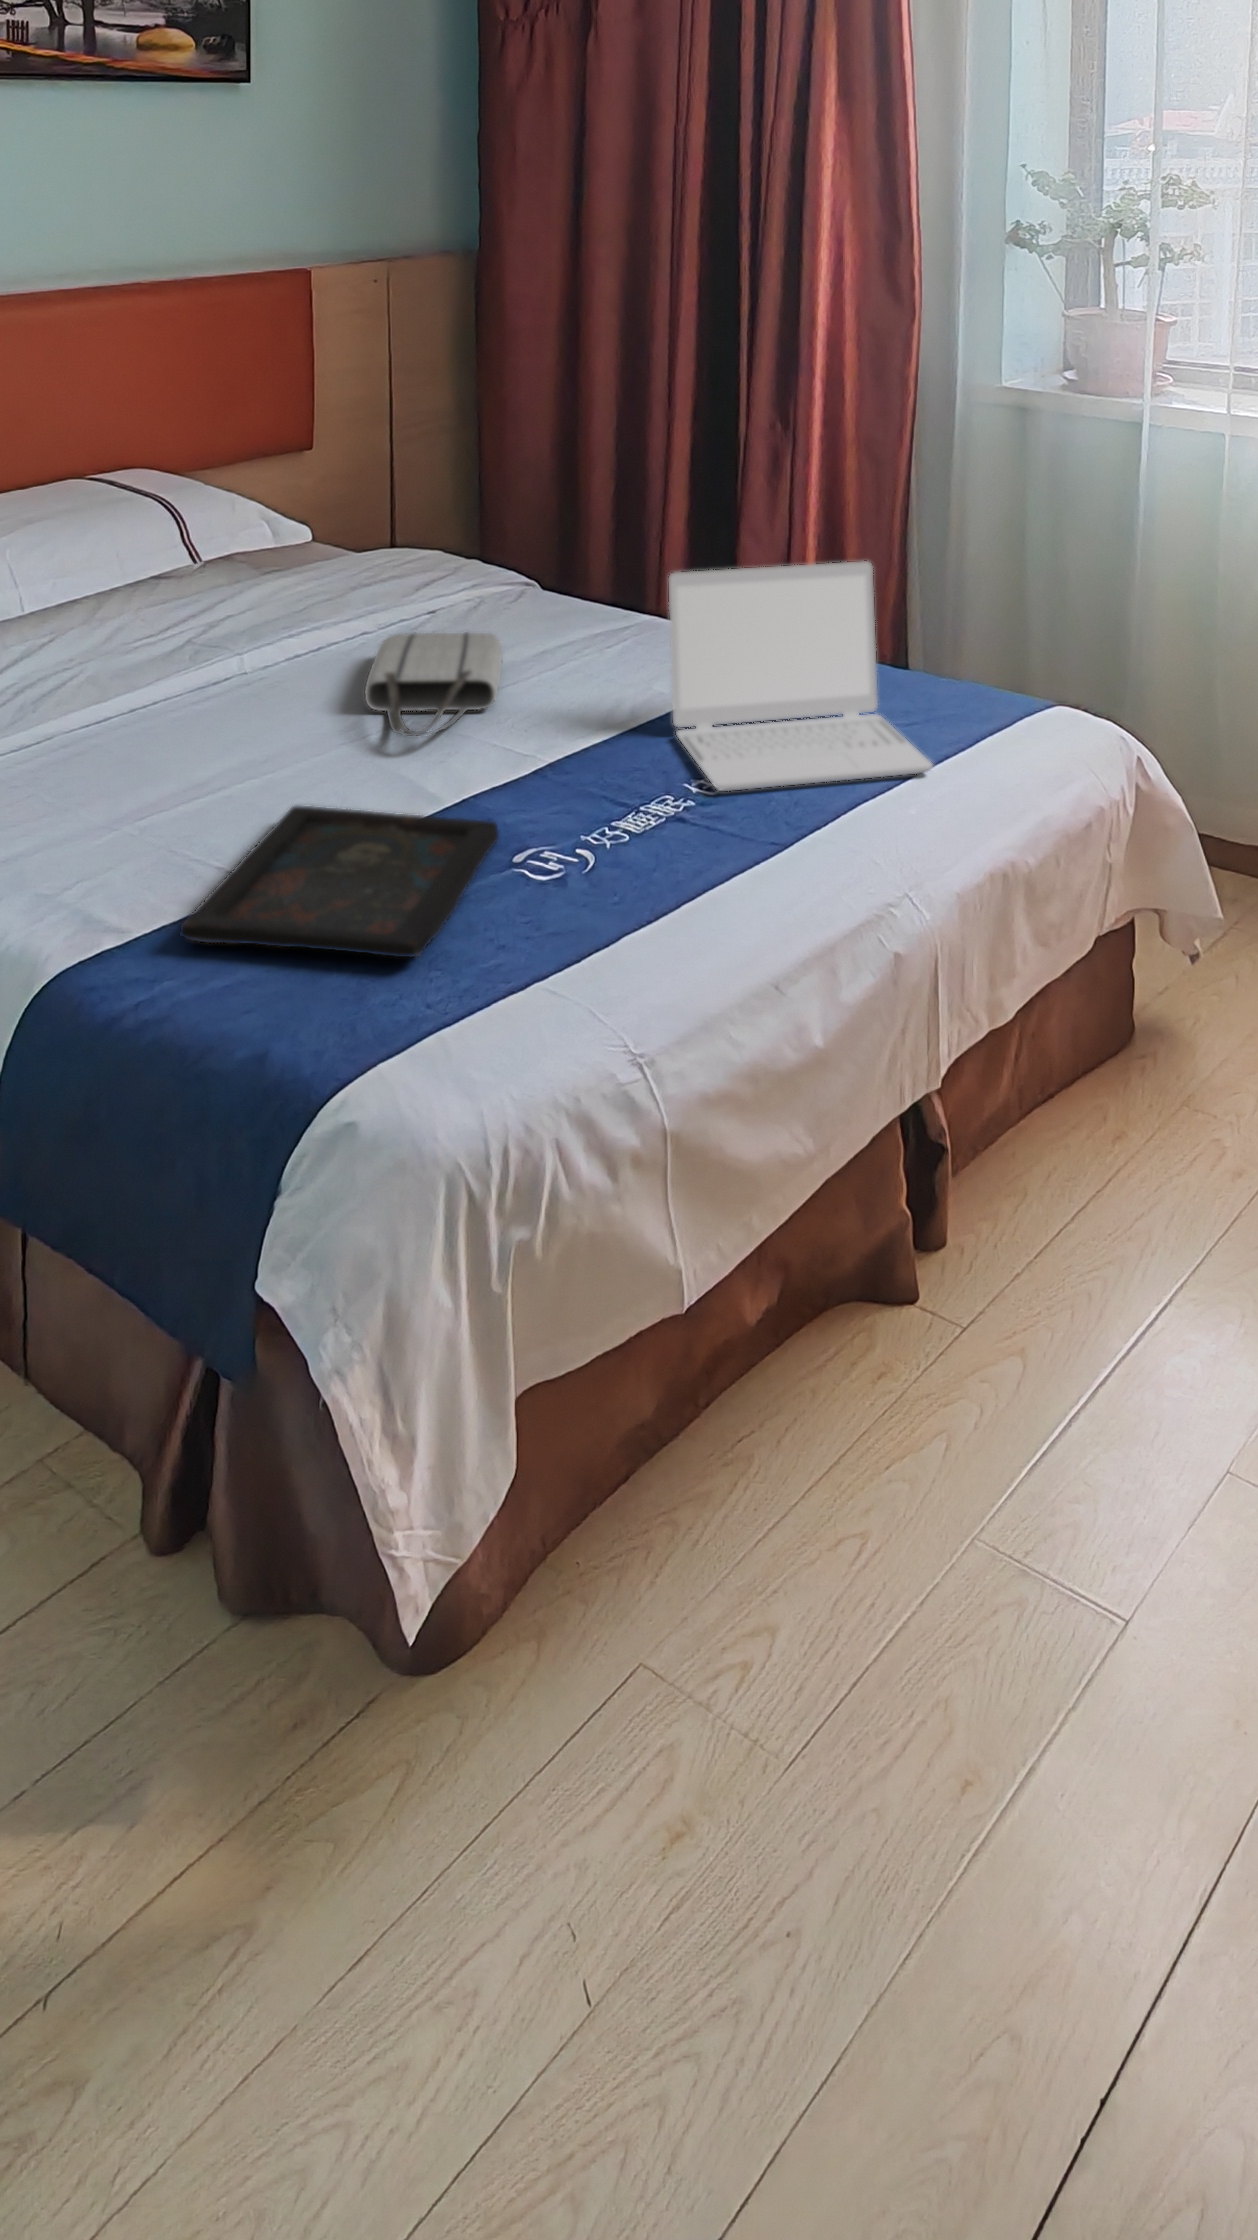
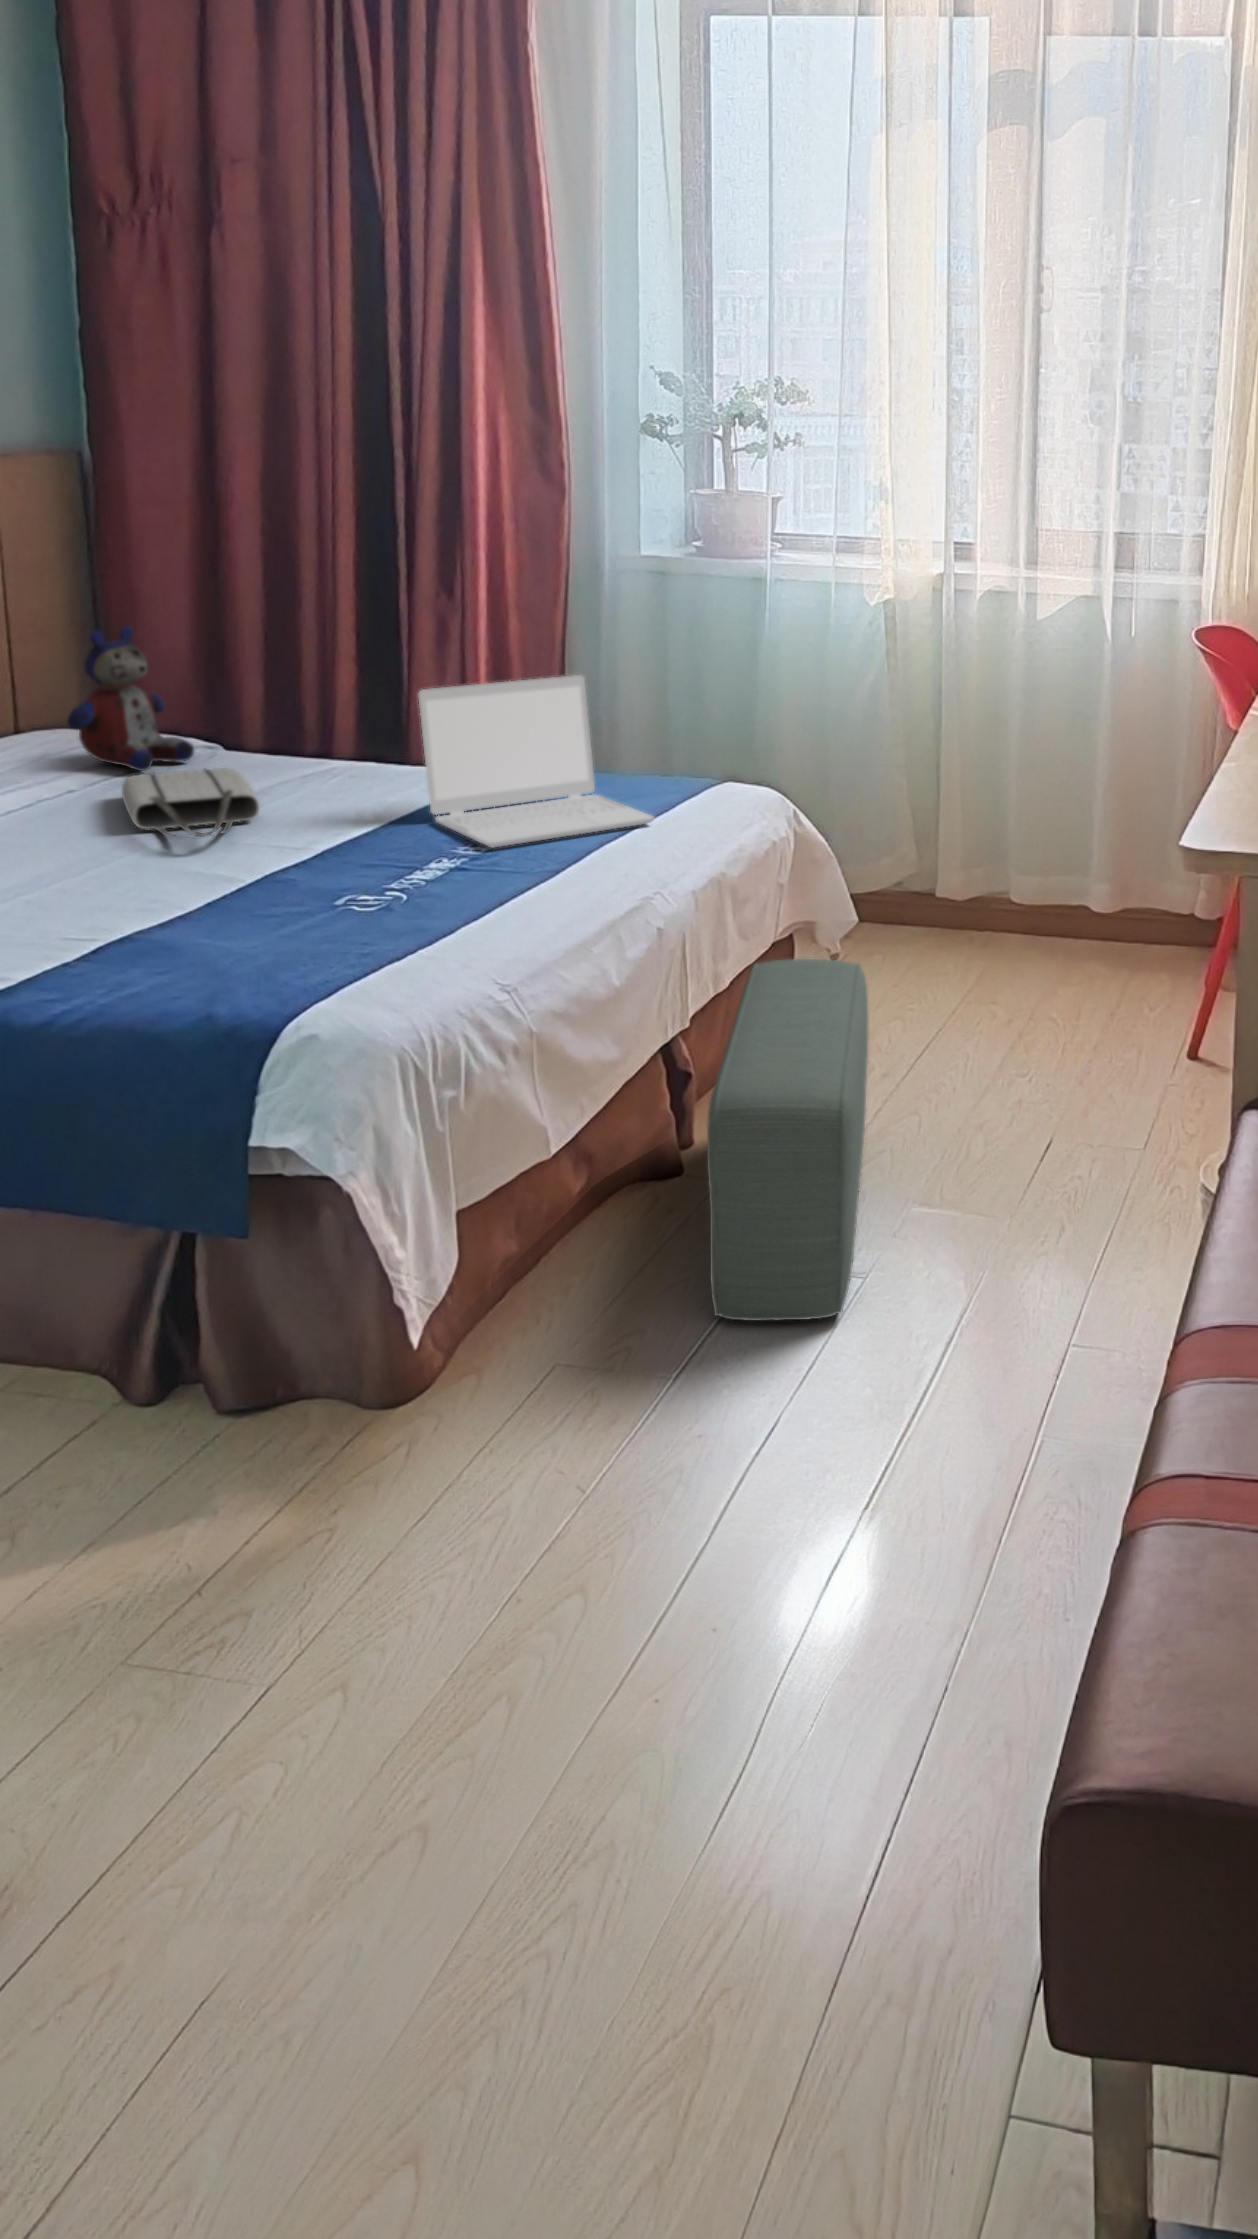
stuffed bear: none [360,458,481,621] -> present [68,626,194,771]
tray: present [180,806,499,957] -> none [82,877,323,970]
pouf: none [886,1004,1192,1681] -> present [707,959,868,1321]

